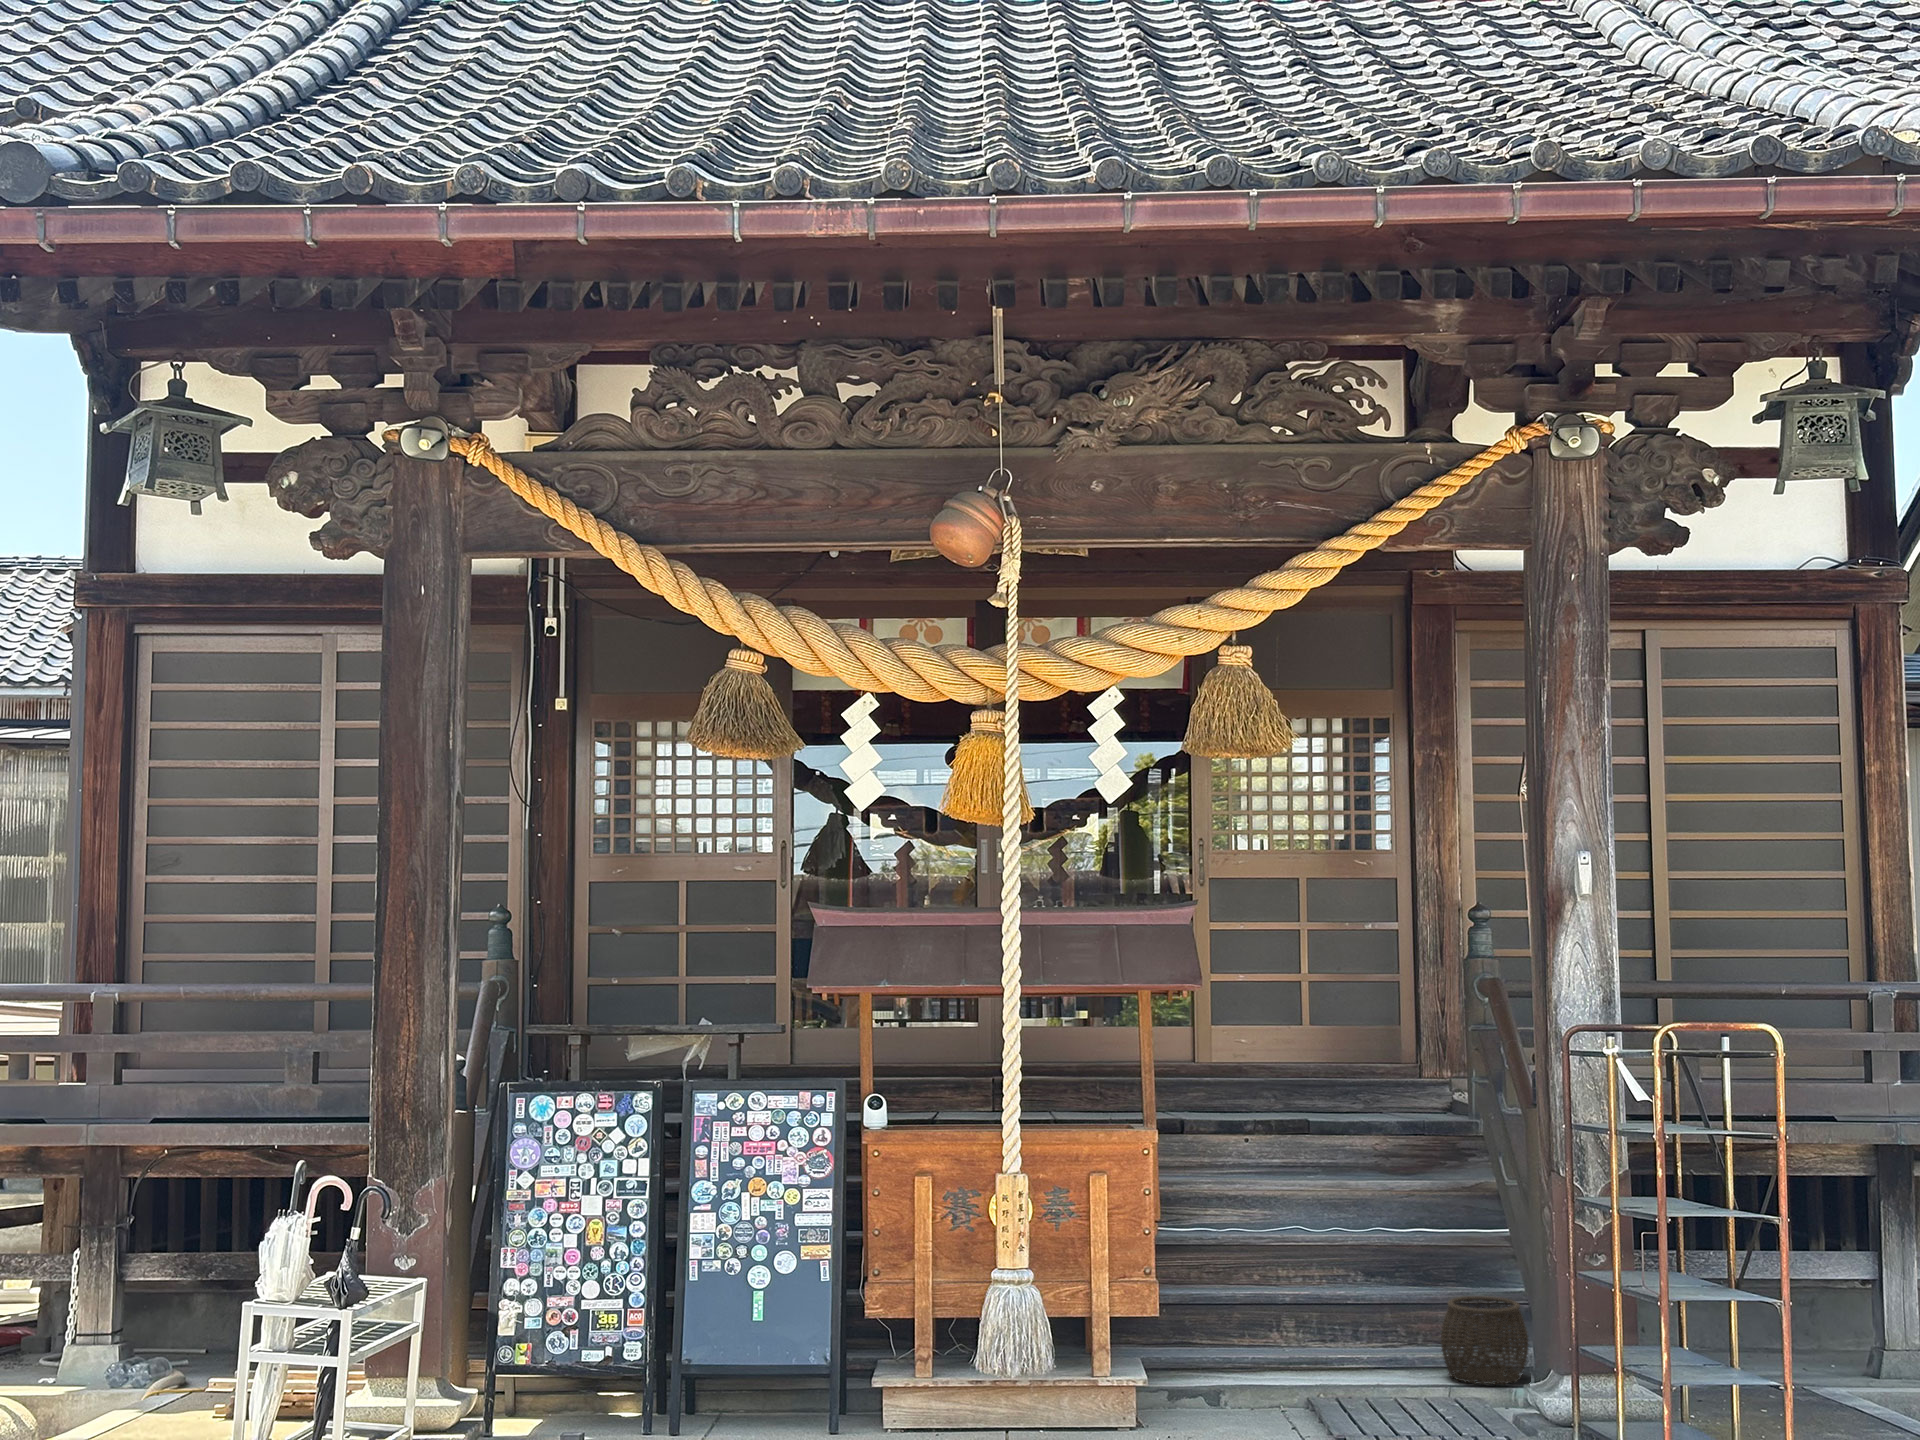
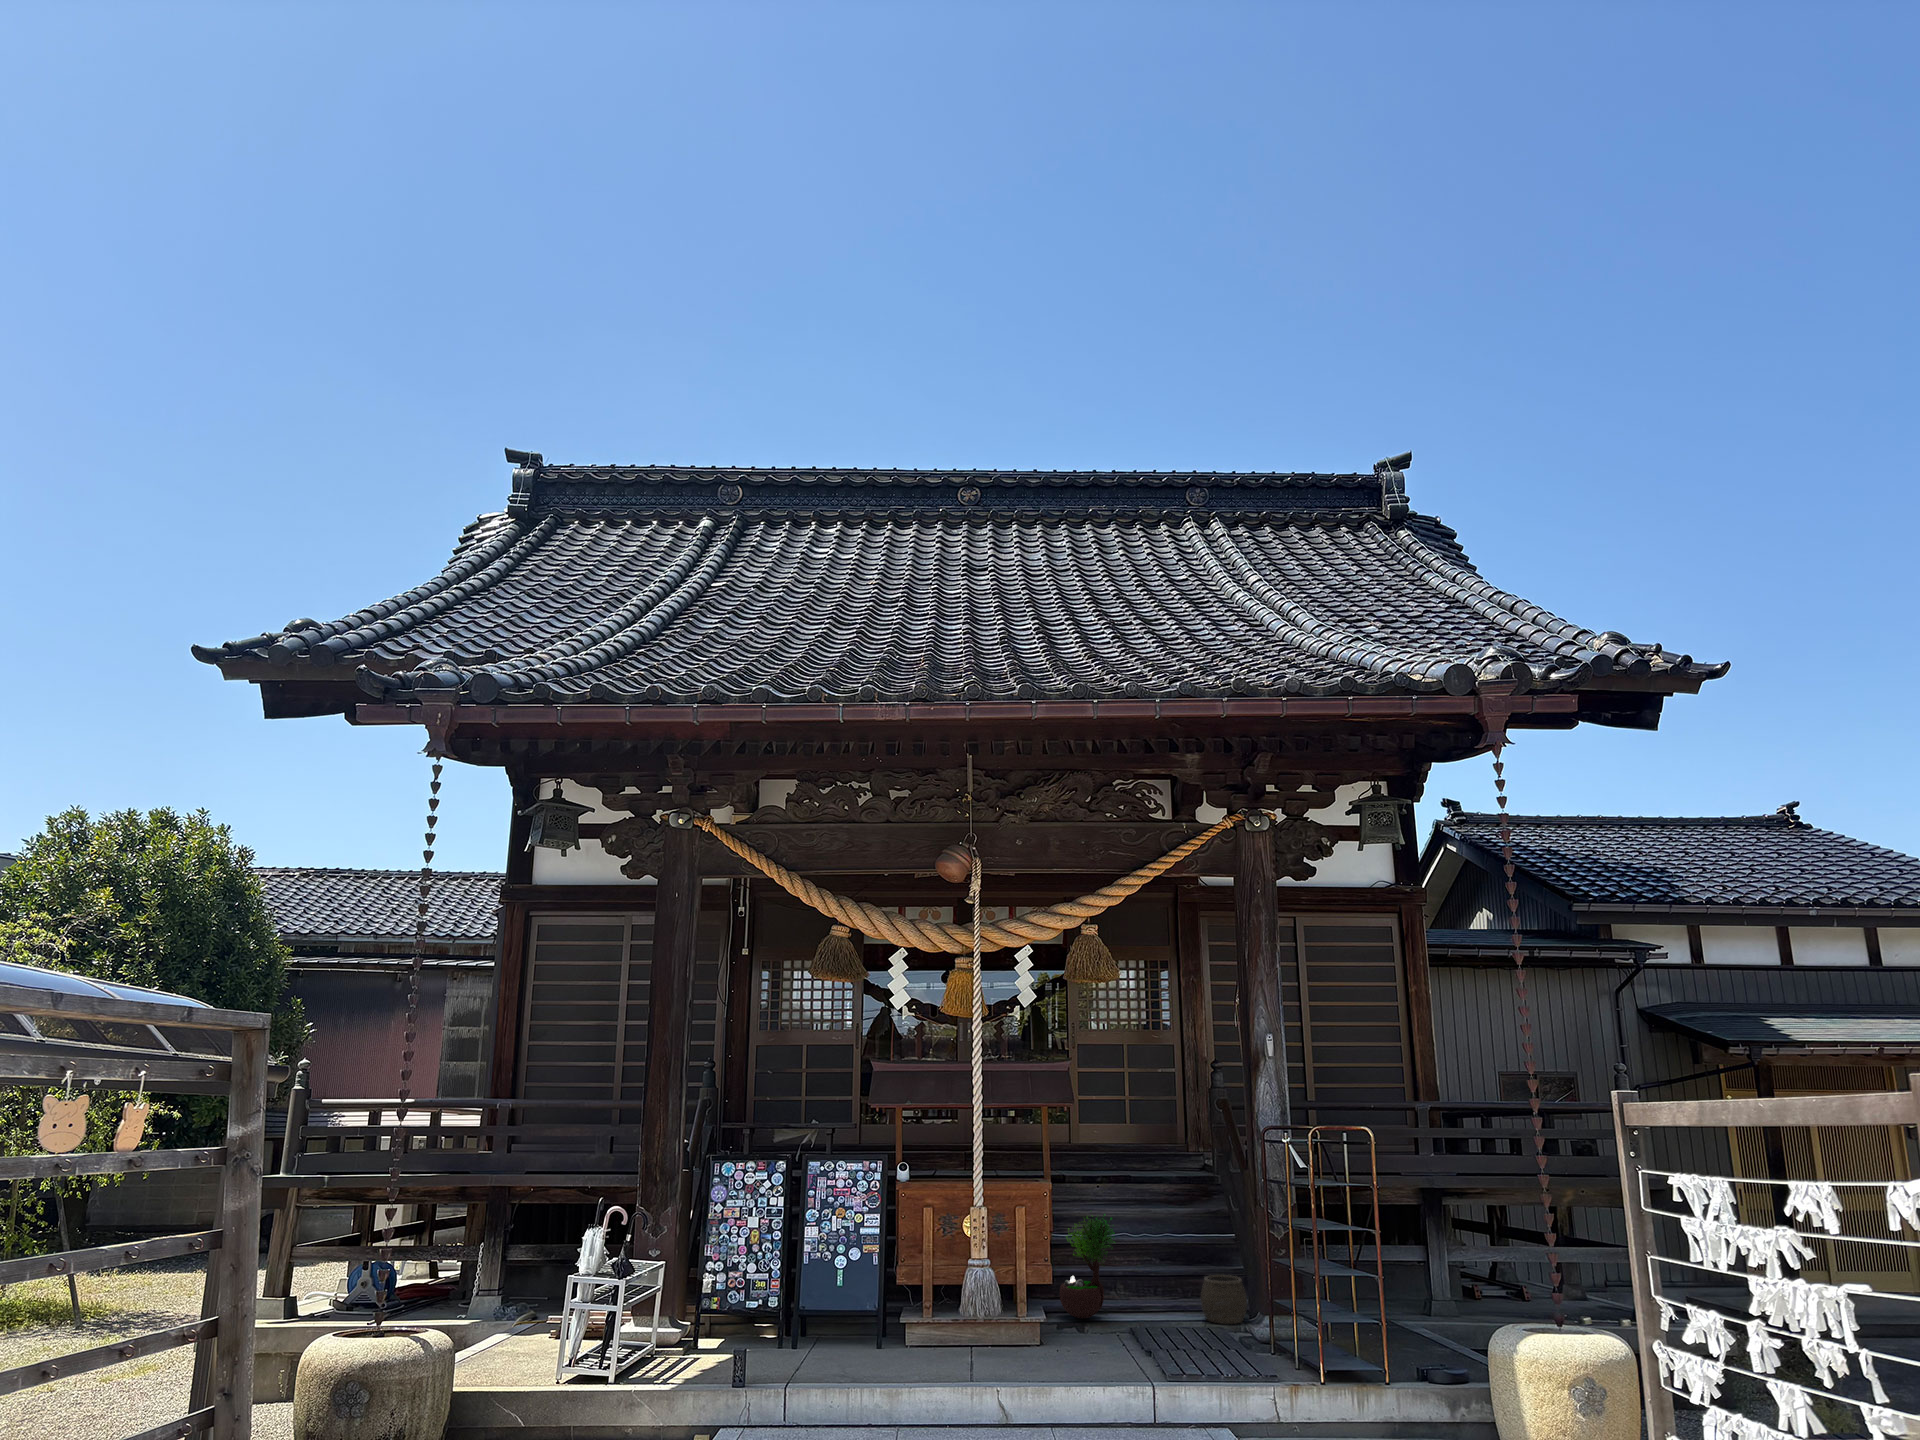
potted tree: none [1174,1179,1281,1374] -> present [1059,1214,1116,1319]

